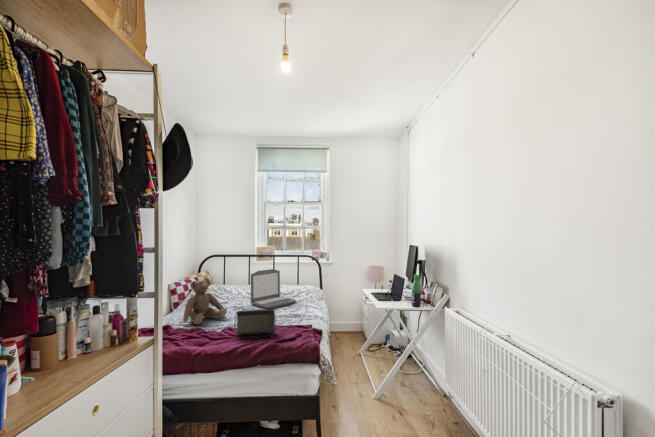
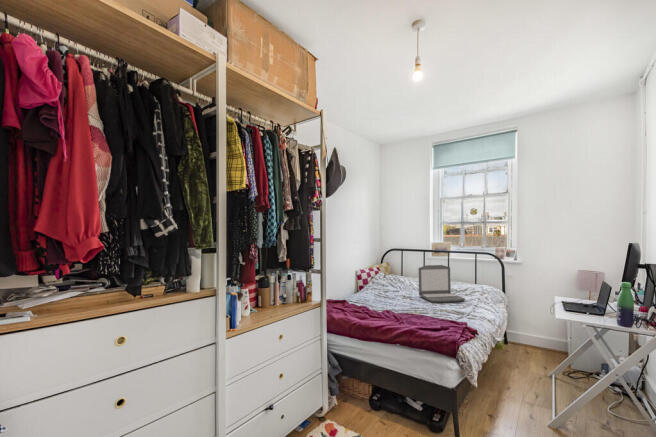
teddy bear: present [183,278,227,324] -> none [357,267,392,304]
handbag: present [235,309,276,339] -> none [388,297,424,324]

